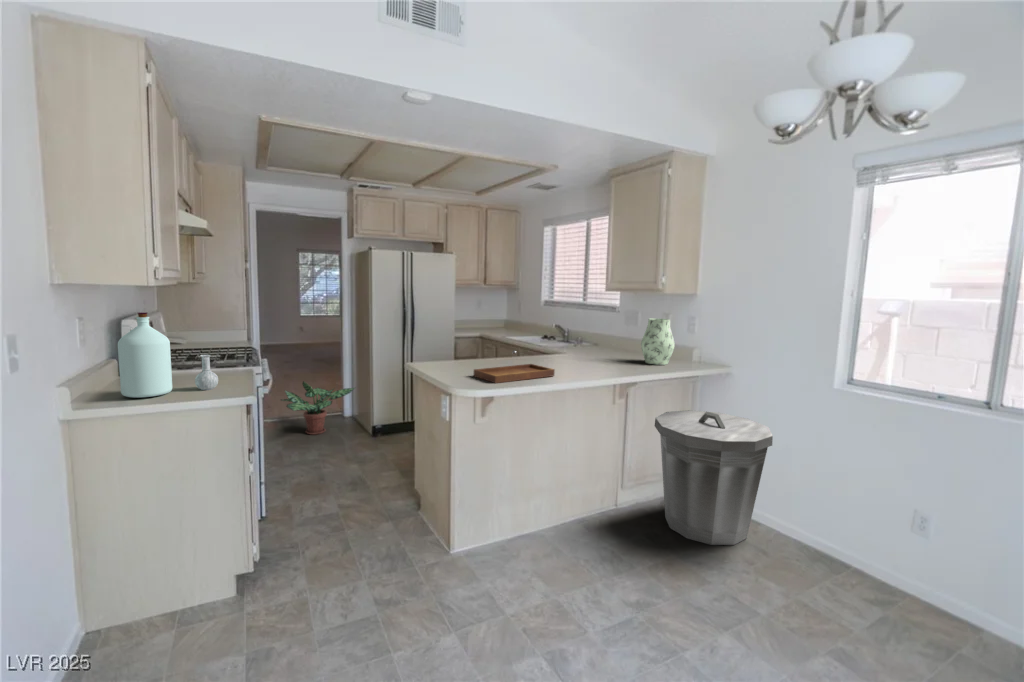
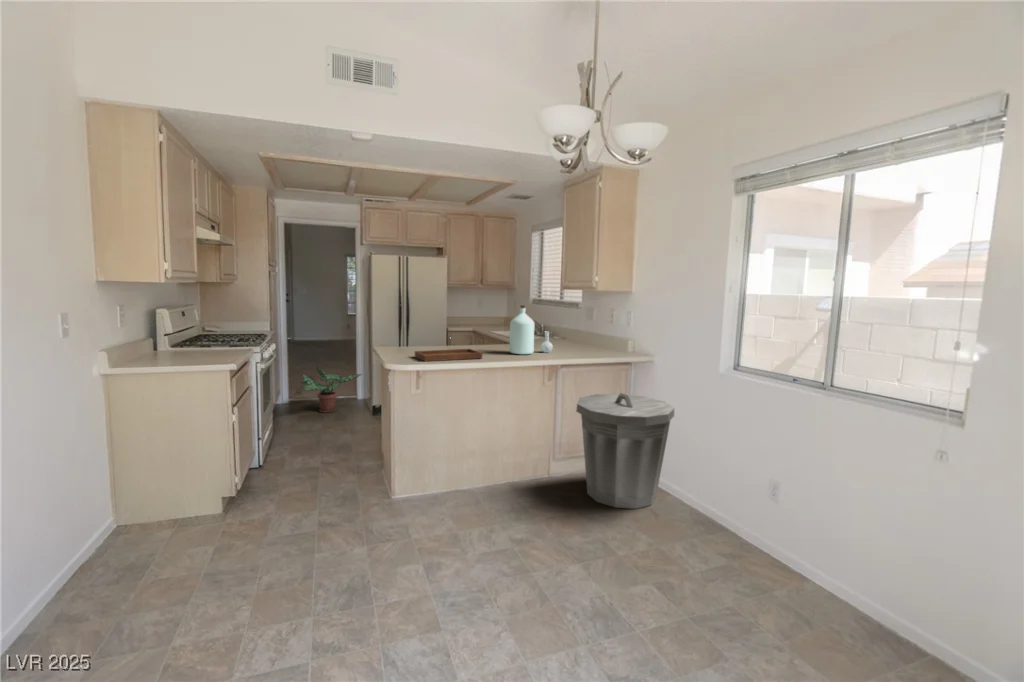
bottle: present [118,312,218,398] -> present [510,306,553,354]
vase: present [641,319,675,365] -> none [581,313,610,353]

